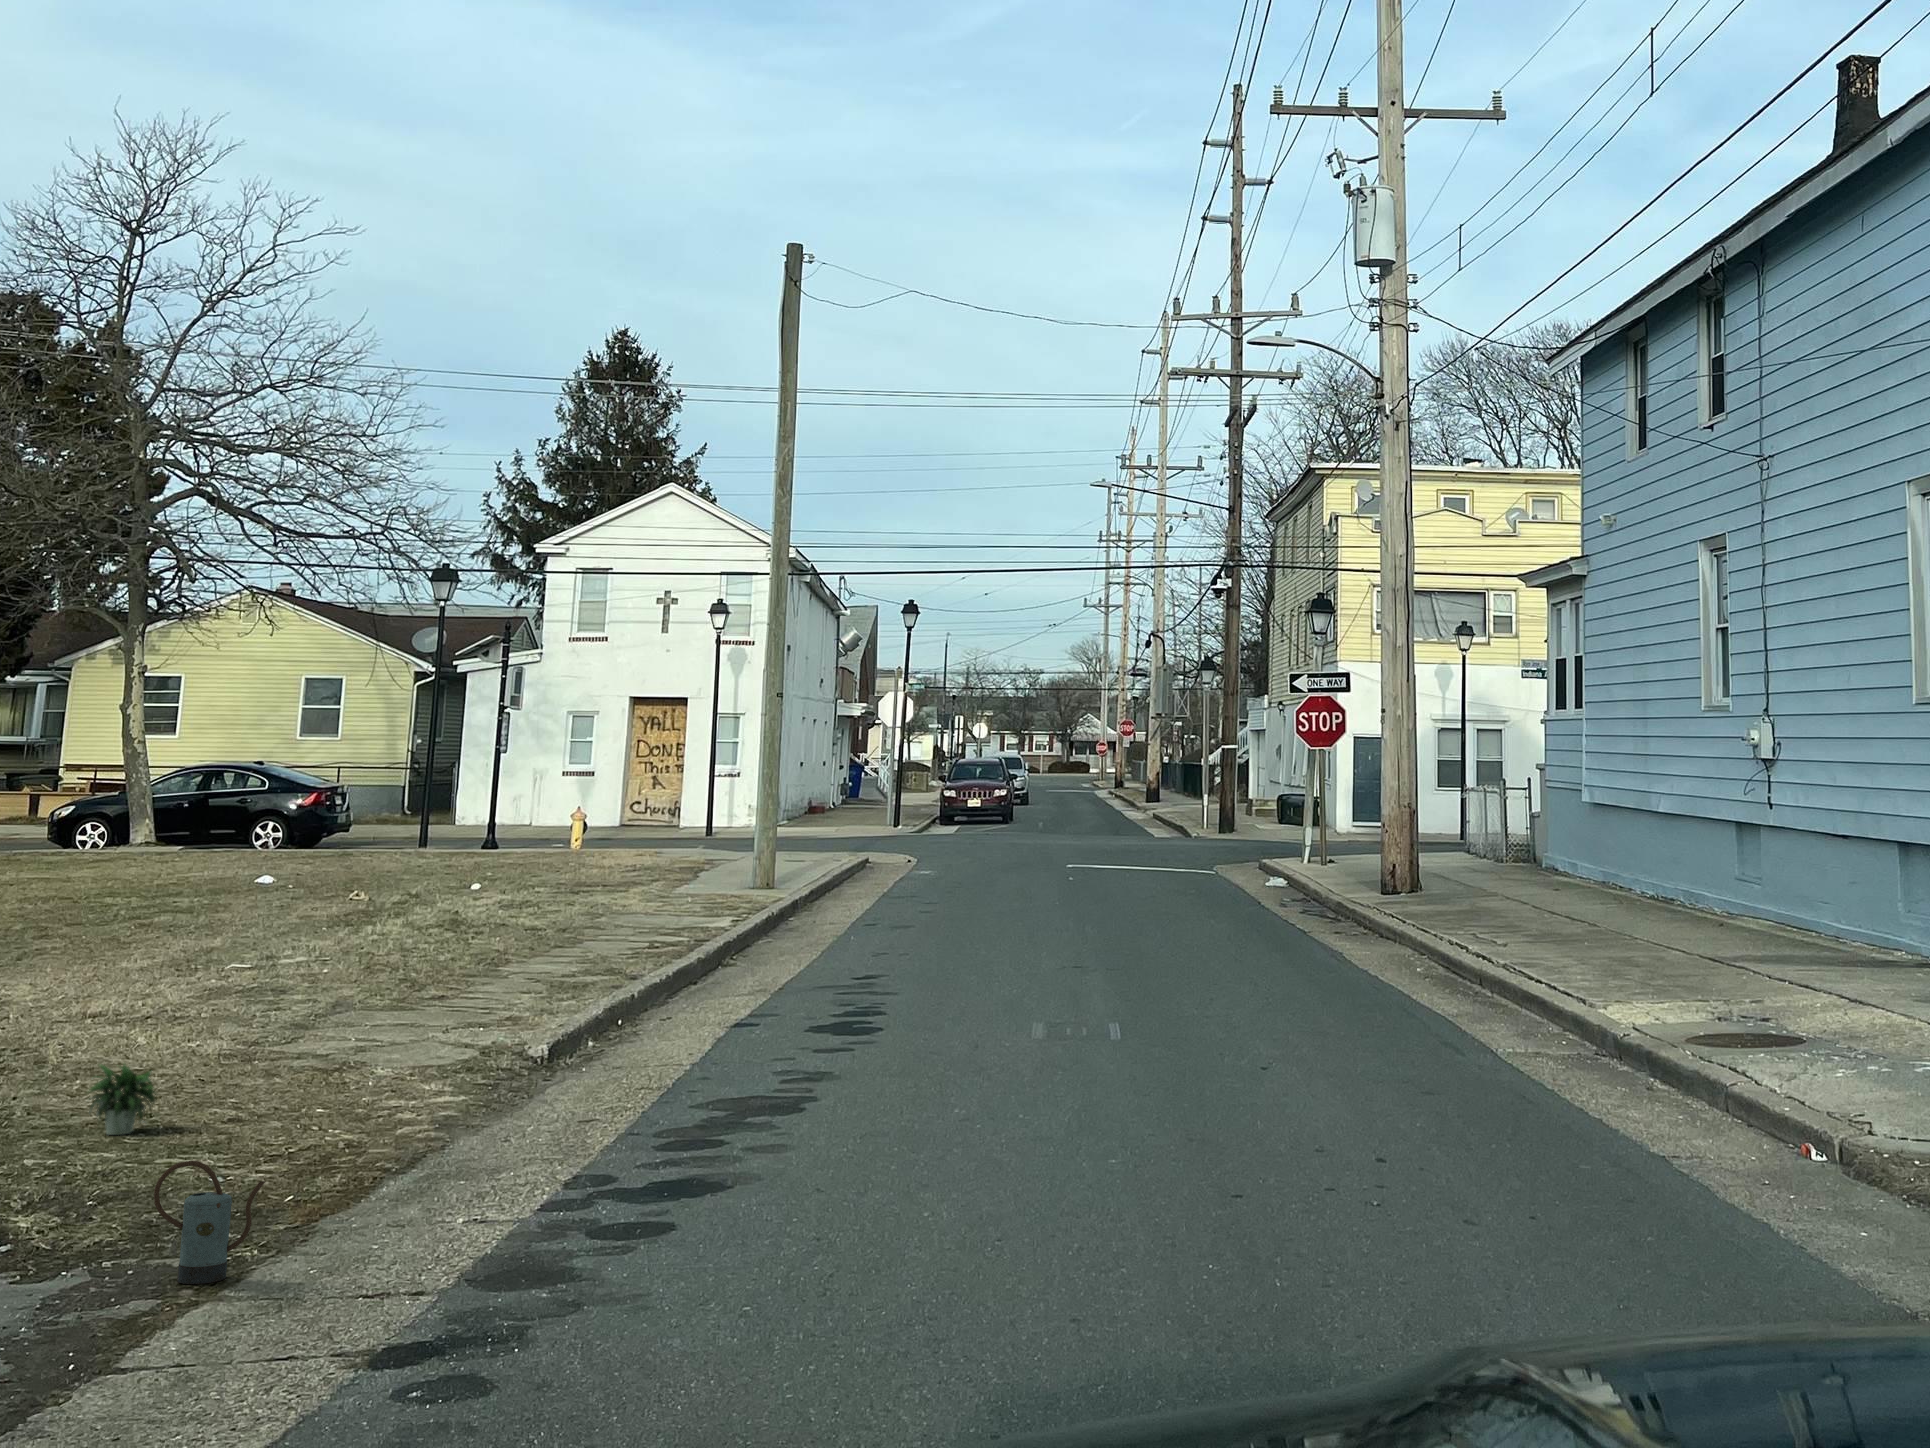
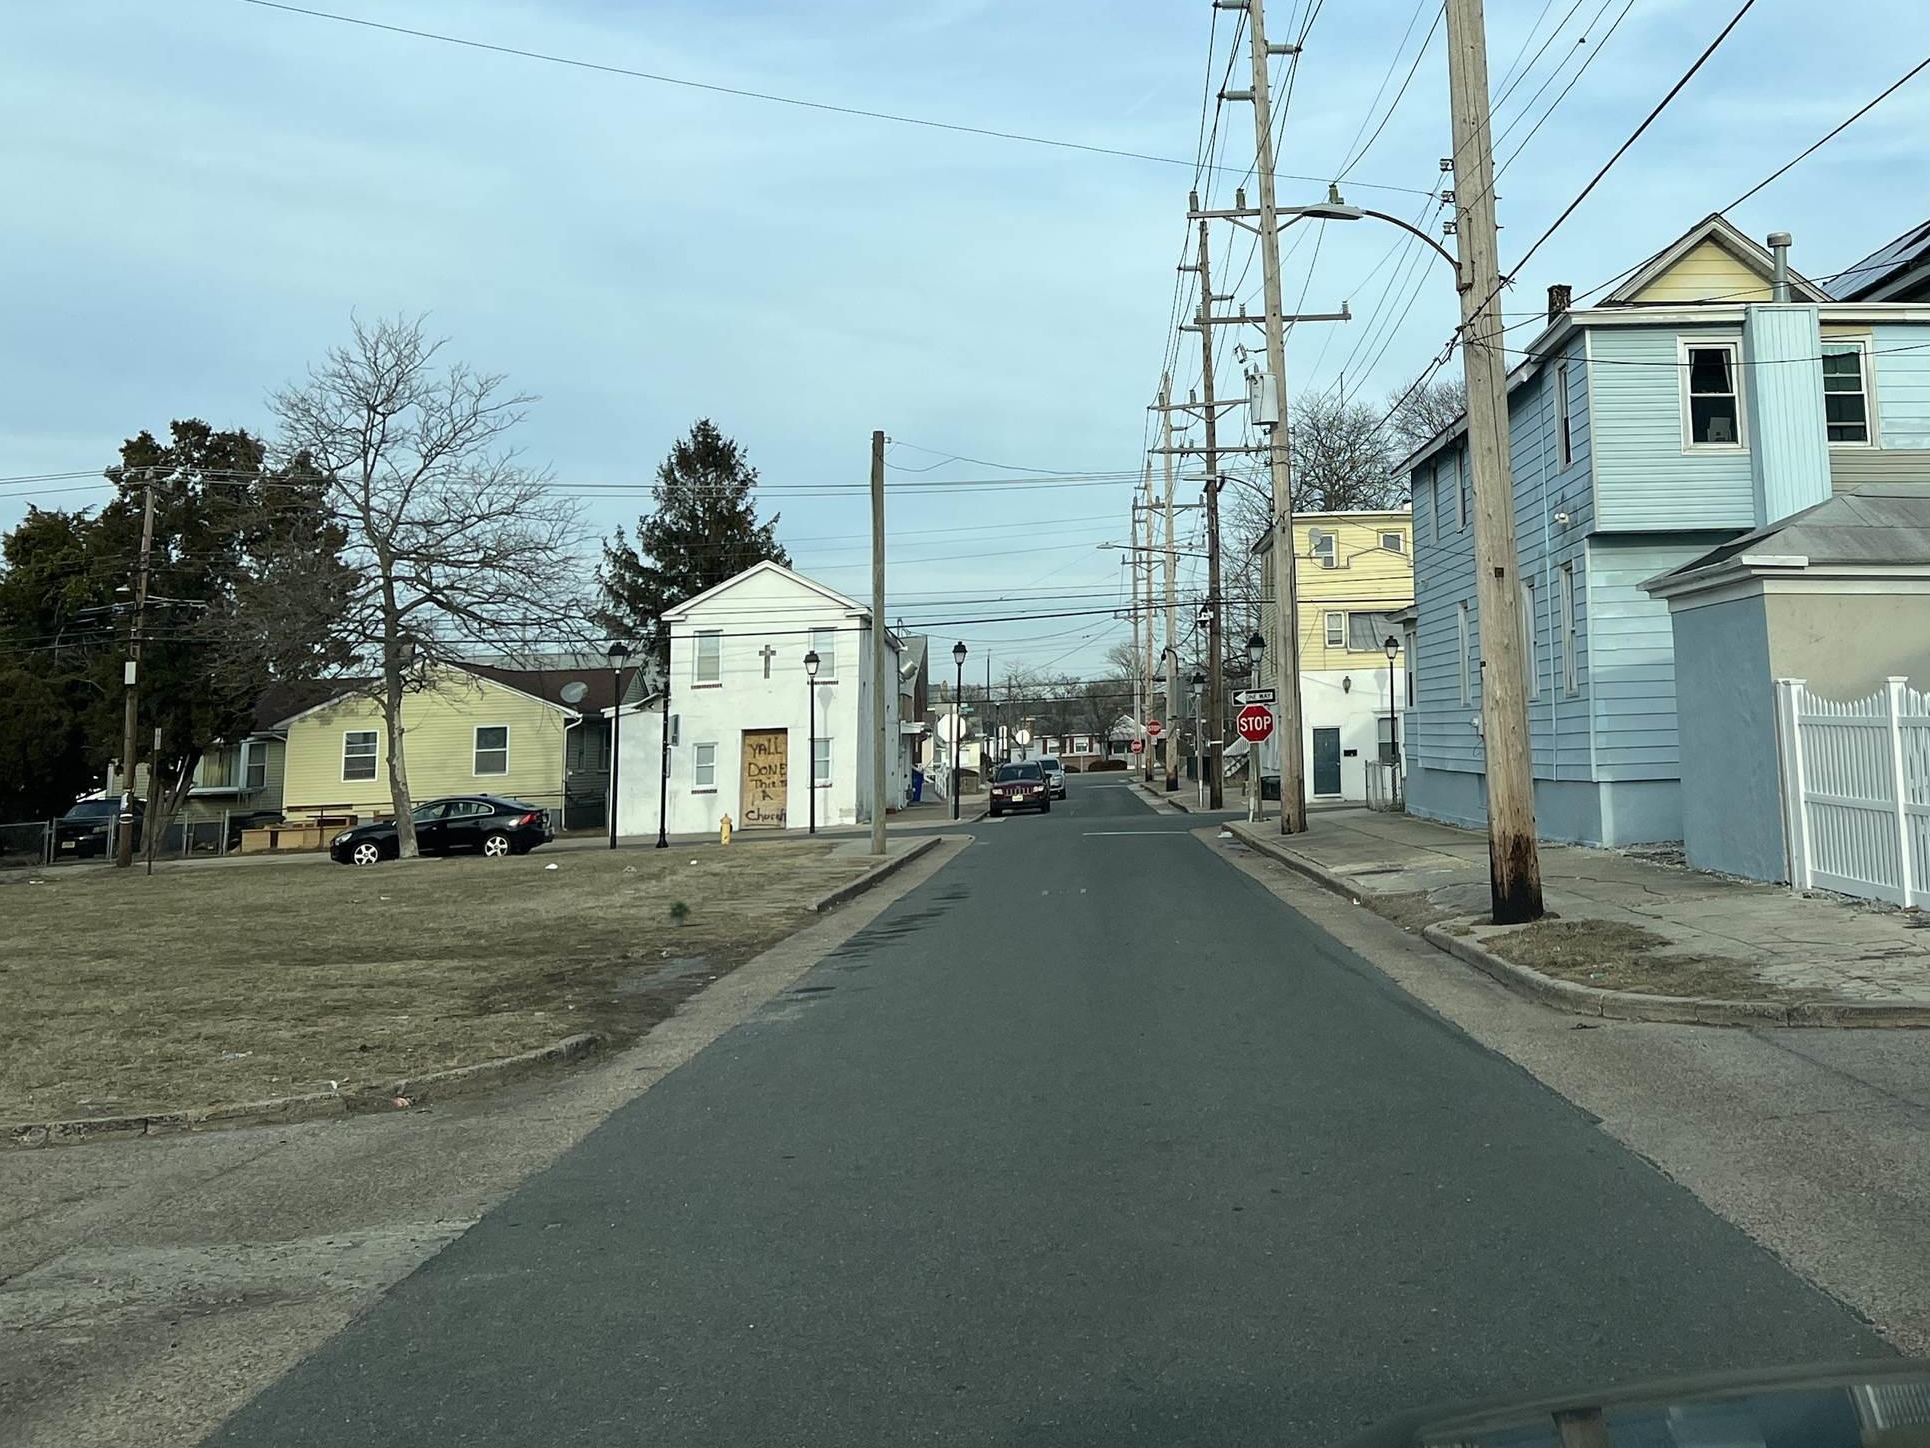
watering can: present [154,1161,265,1284] -> none [752,902,785,940]

